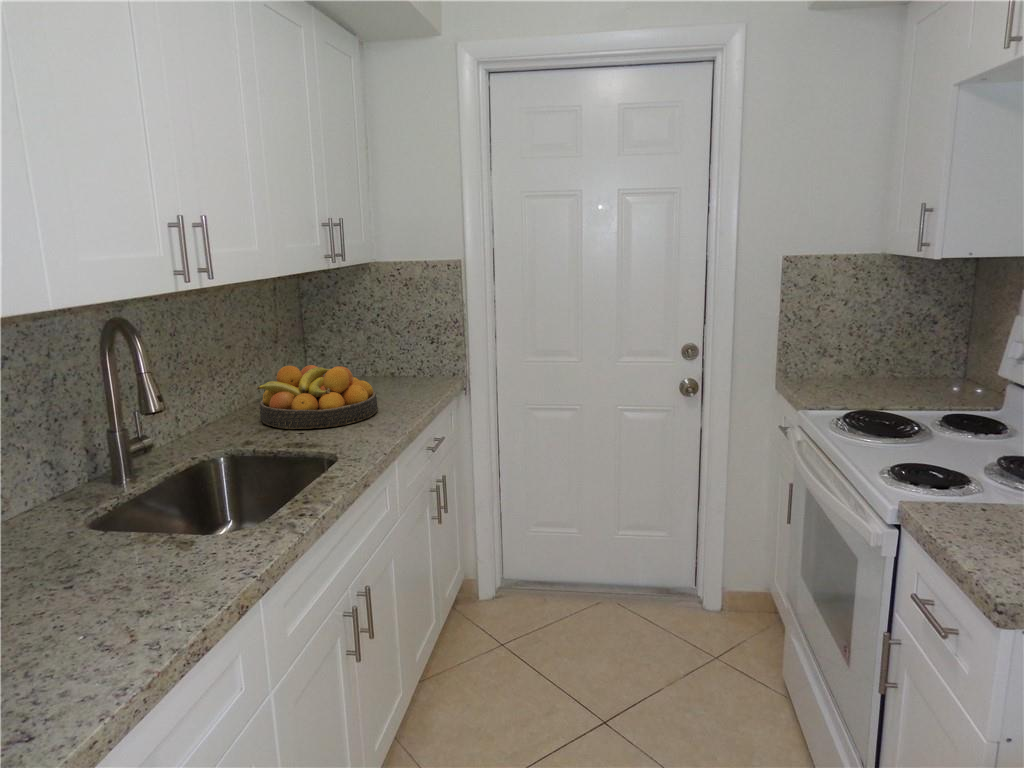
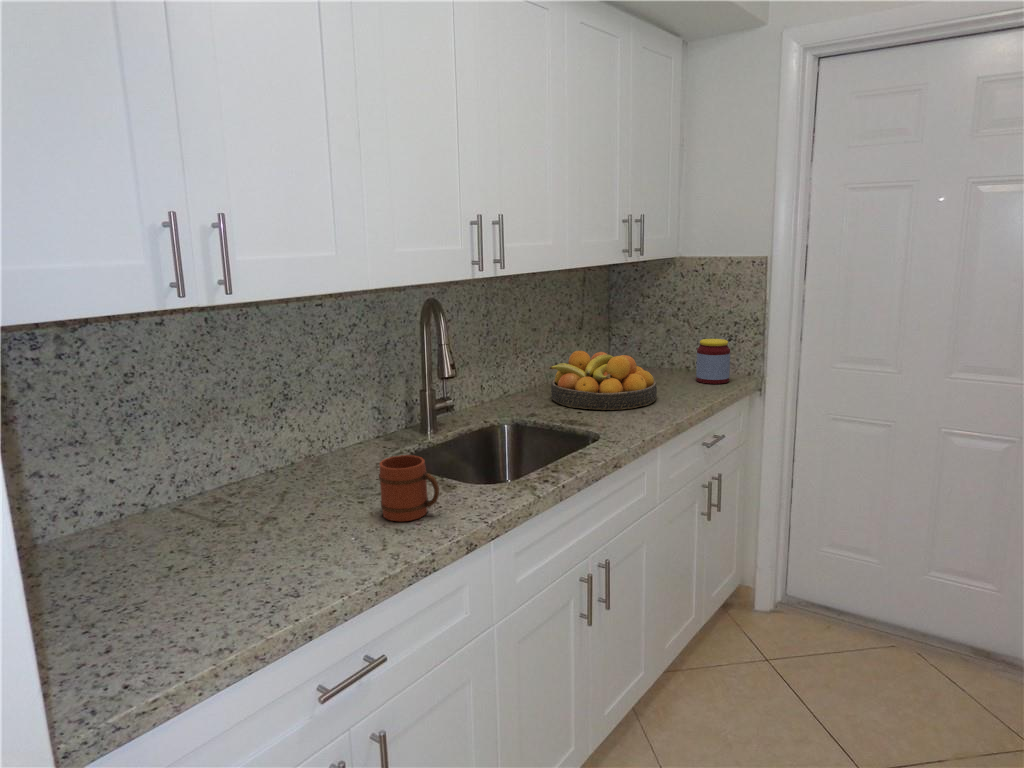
jar: none [405,342,439,387] -> present [696,339,730,384]
mug: none [99,515,187,602] -> present [379,455,439,521]

